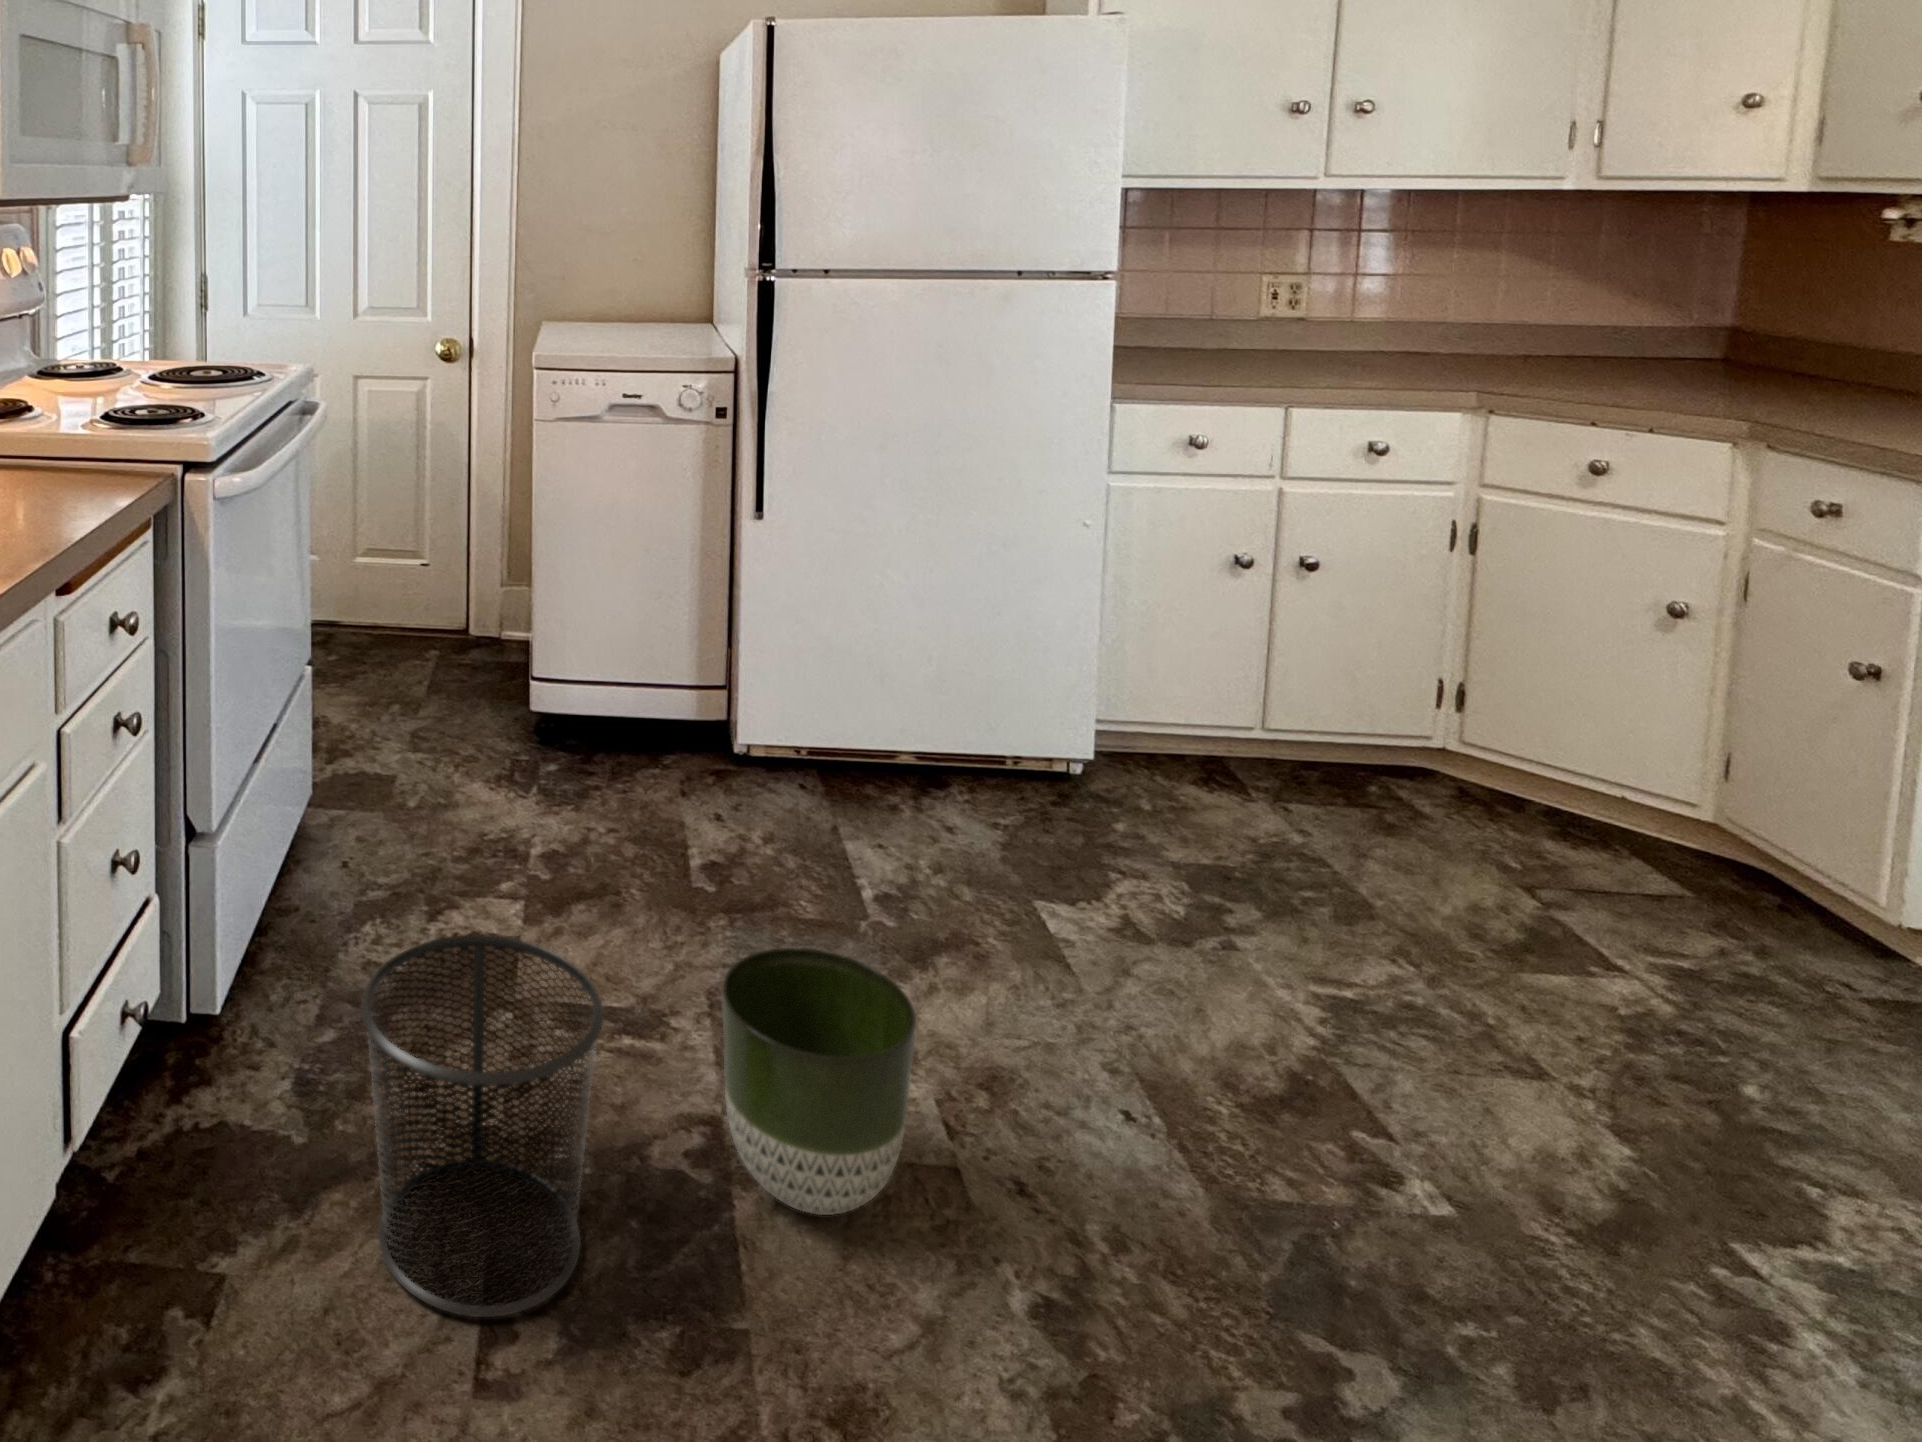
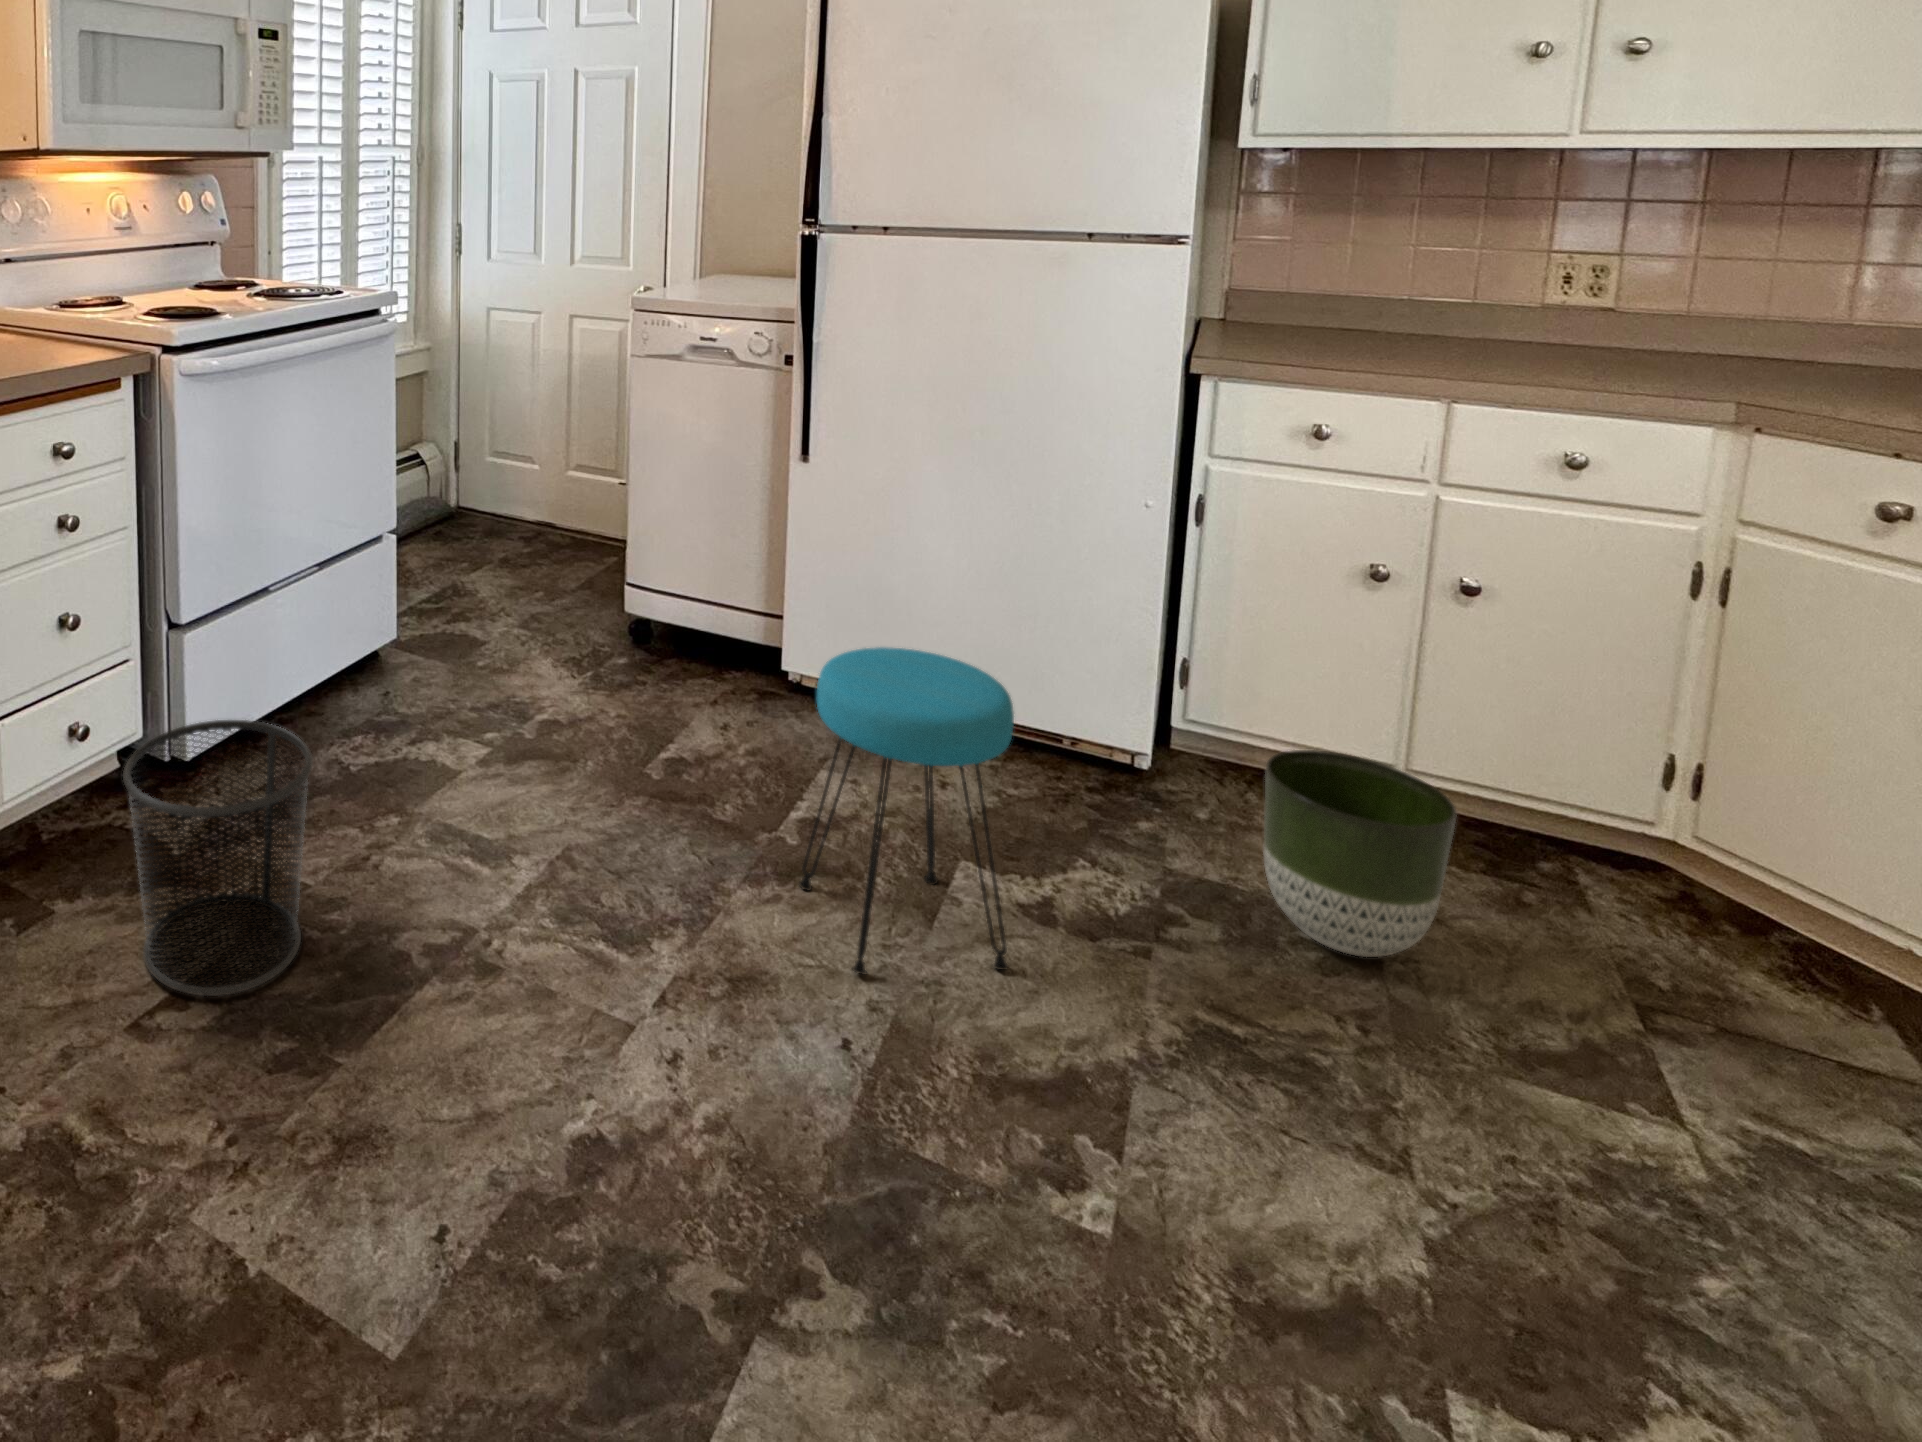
stool: none [940,698,1166,1037] -> present [798,647,1014,974]
planter: present [722,948,916,1215] -> present [1263,750,1456,957]

